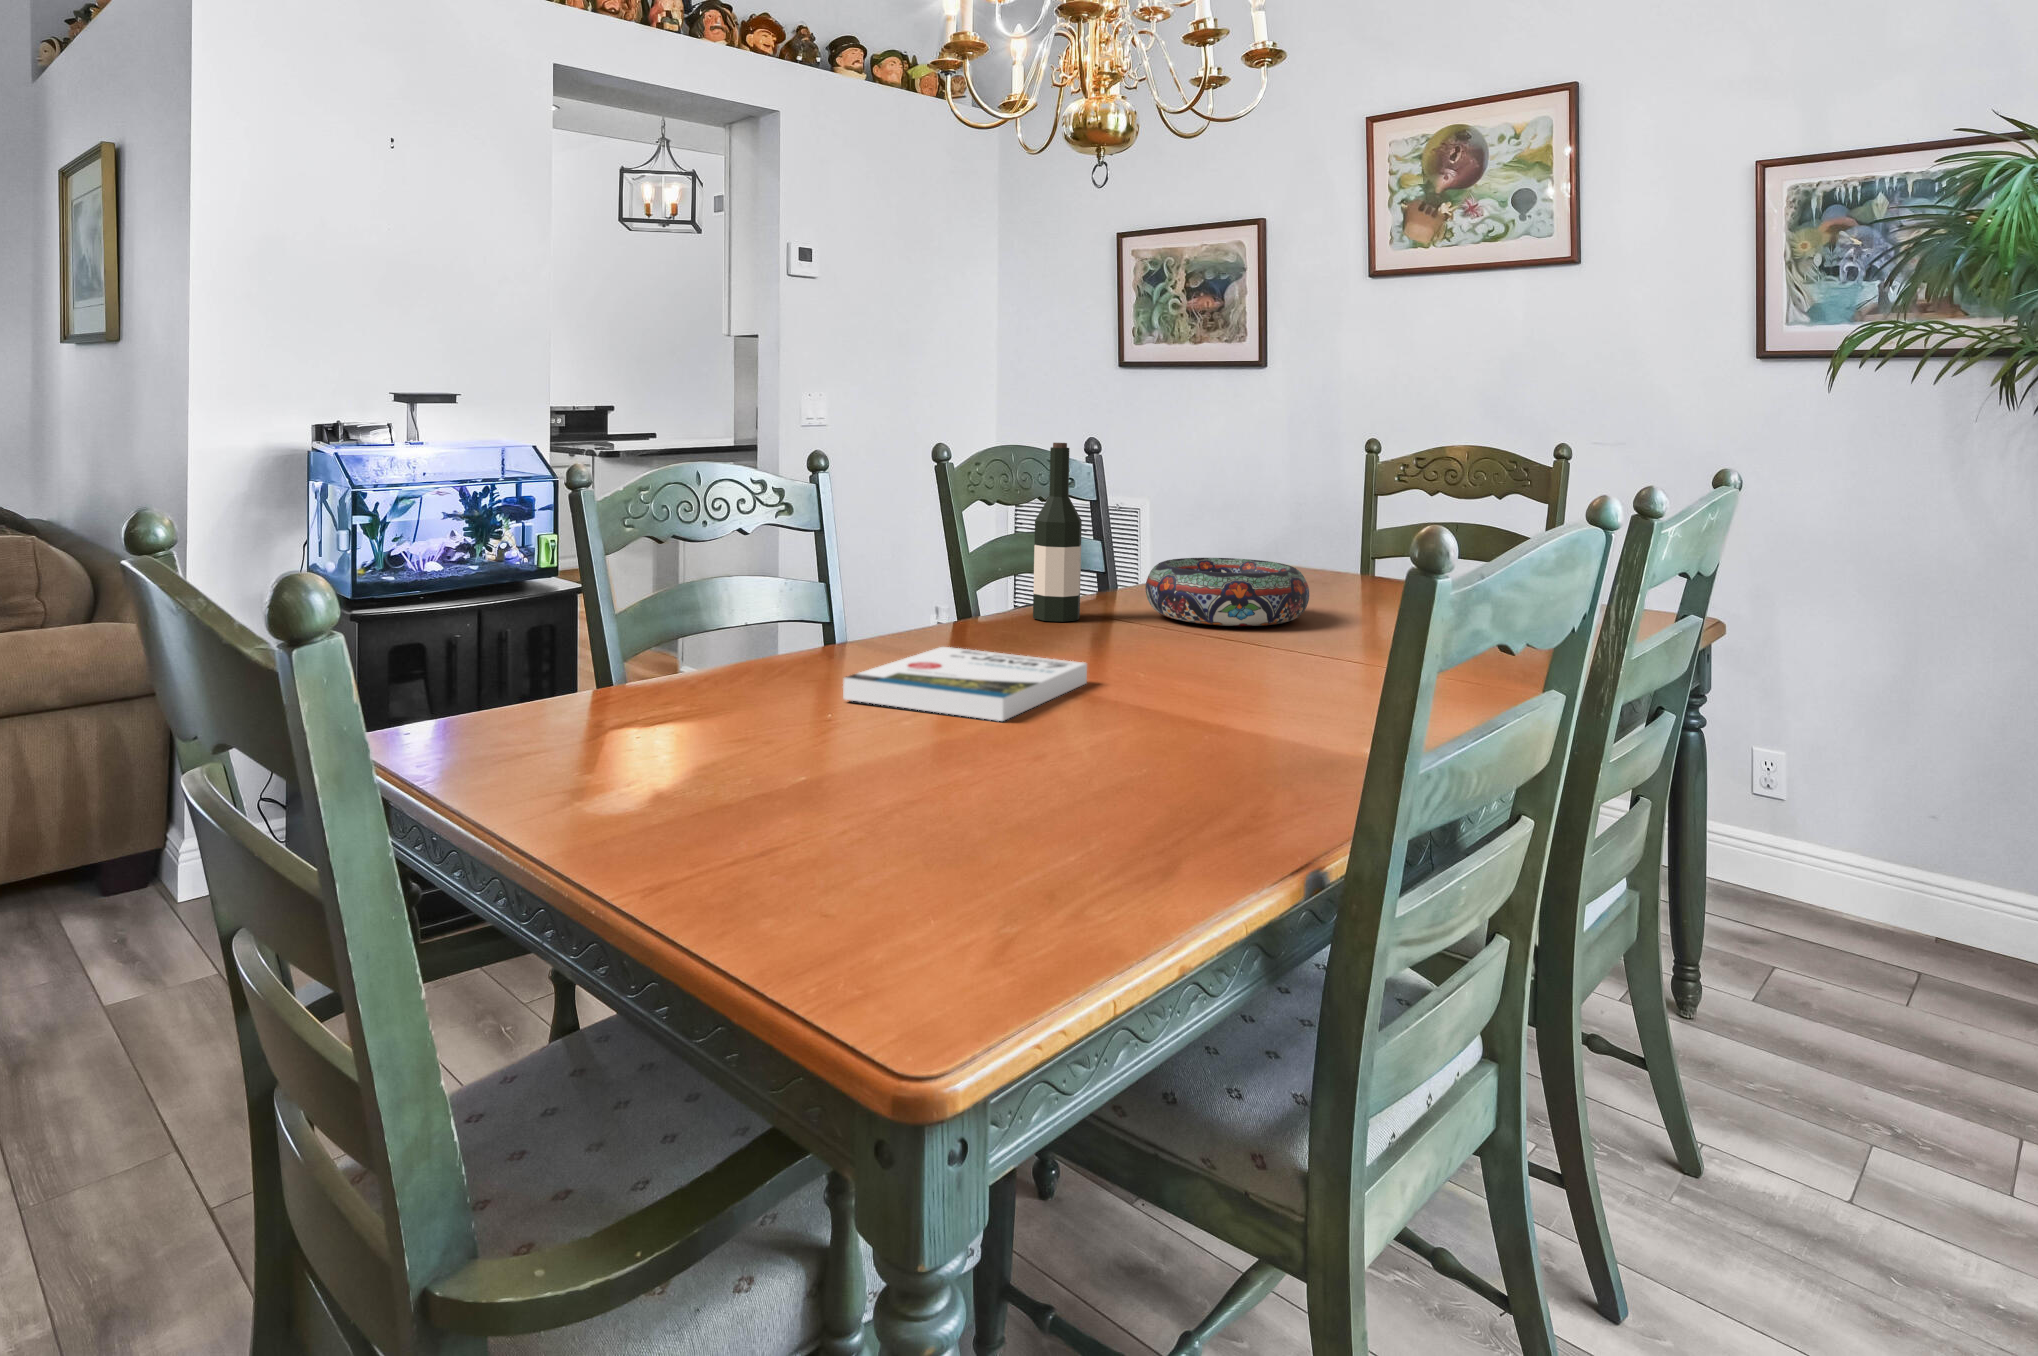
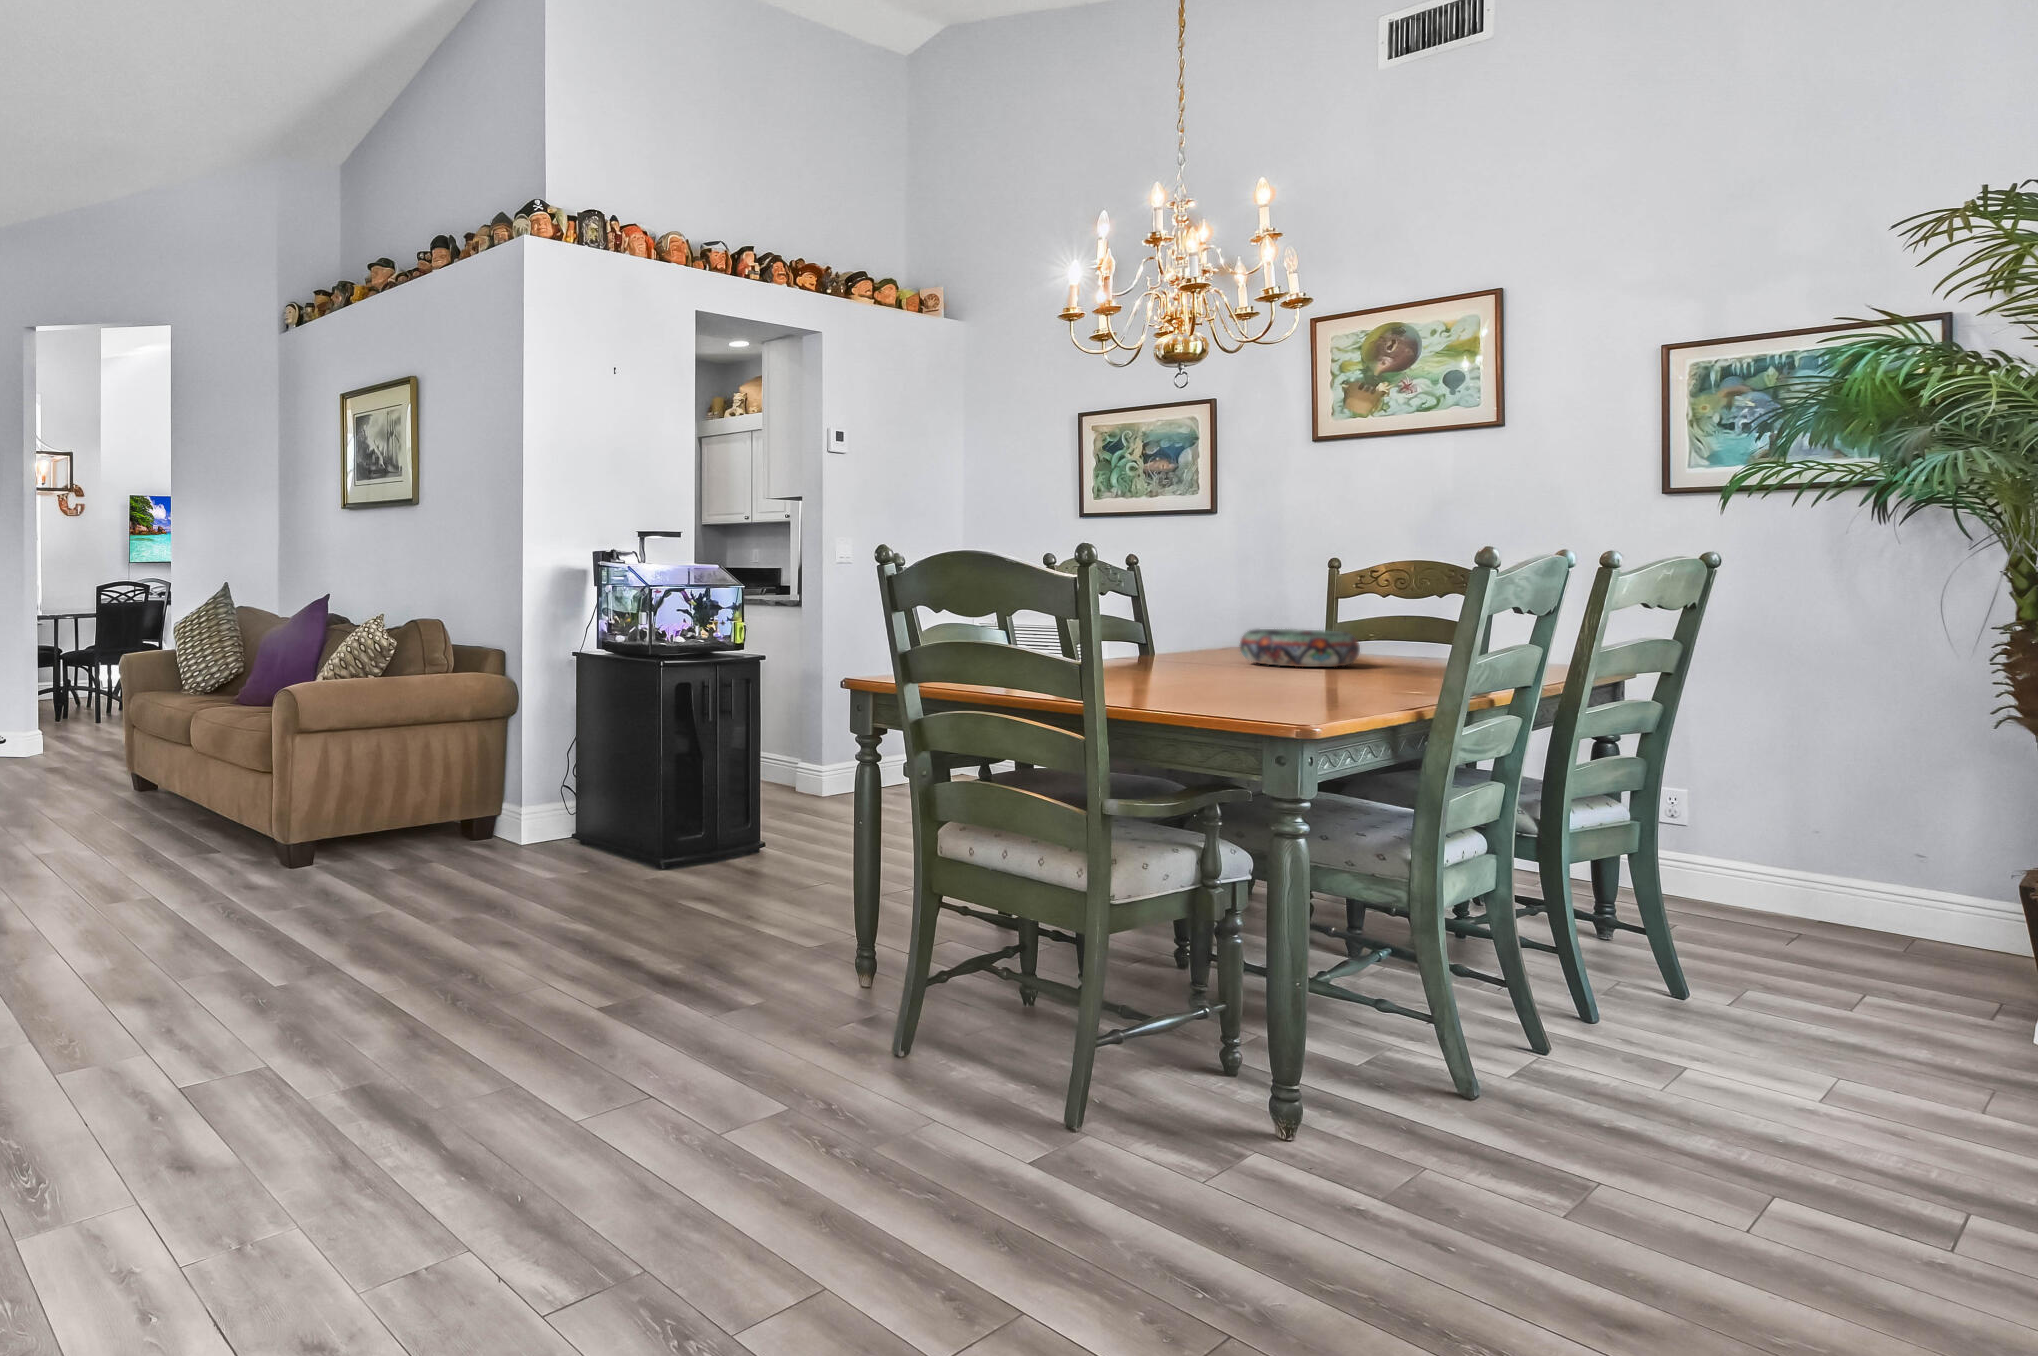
wine bottle: present [1033,443,1082,622] -> none [1168,555,1201,666]
book: present [843,647,1087,721] -> none [1147,666,1272,691]

